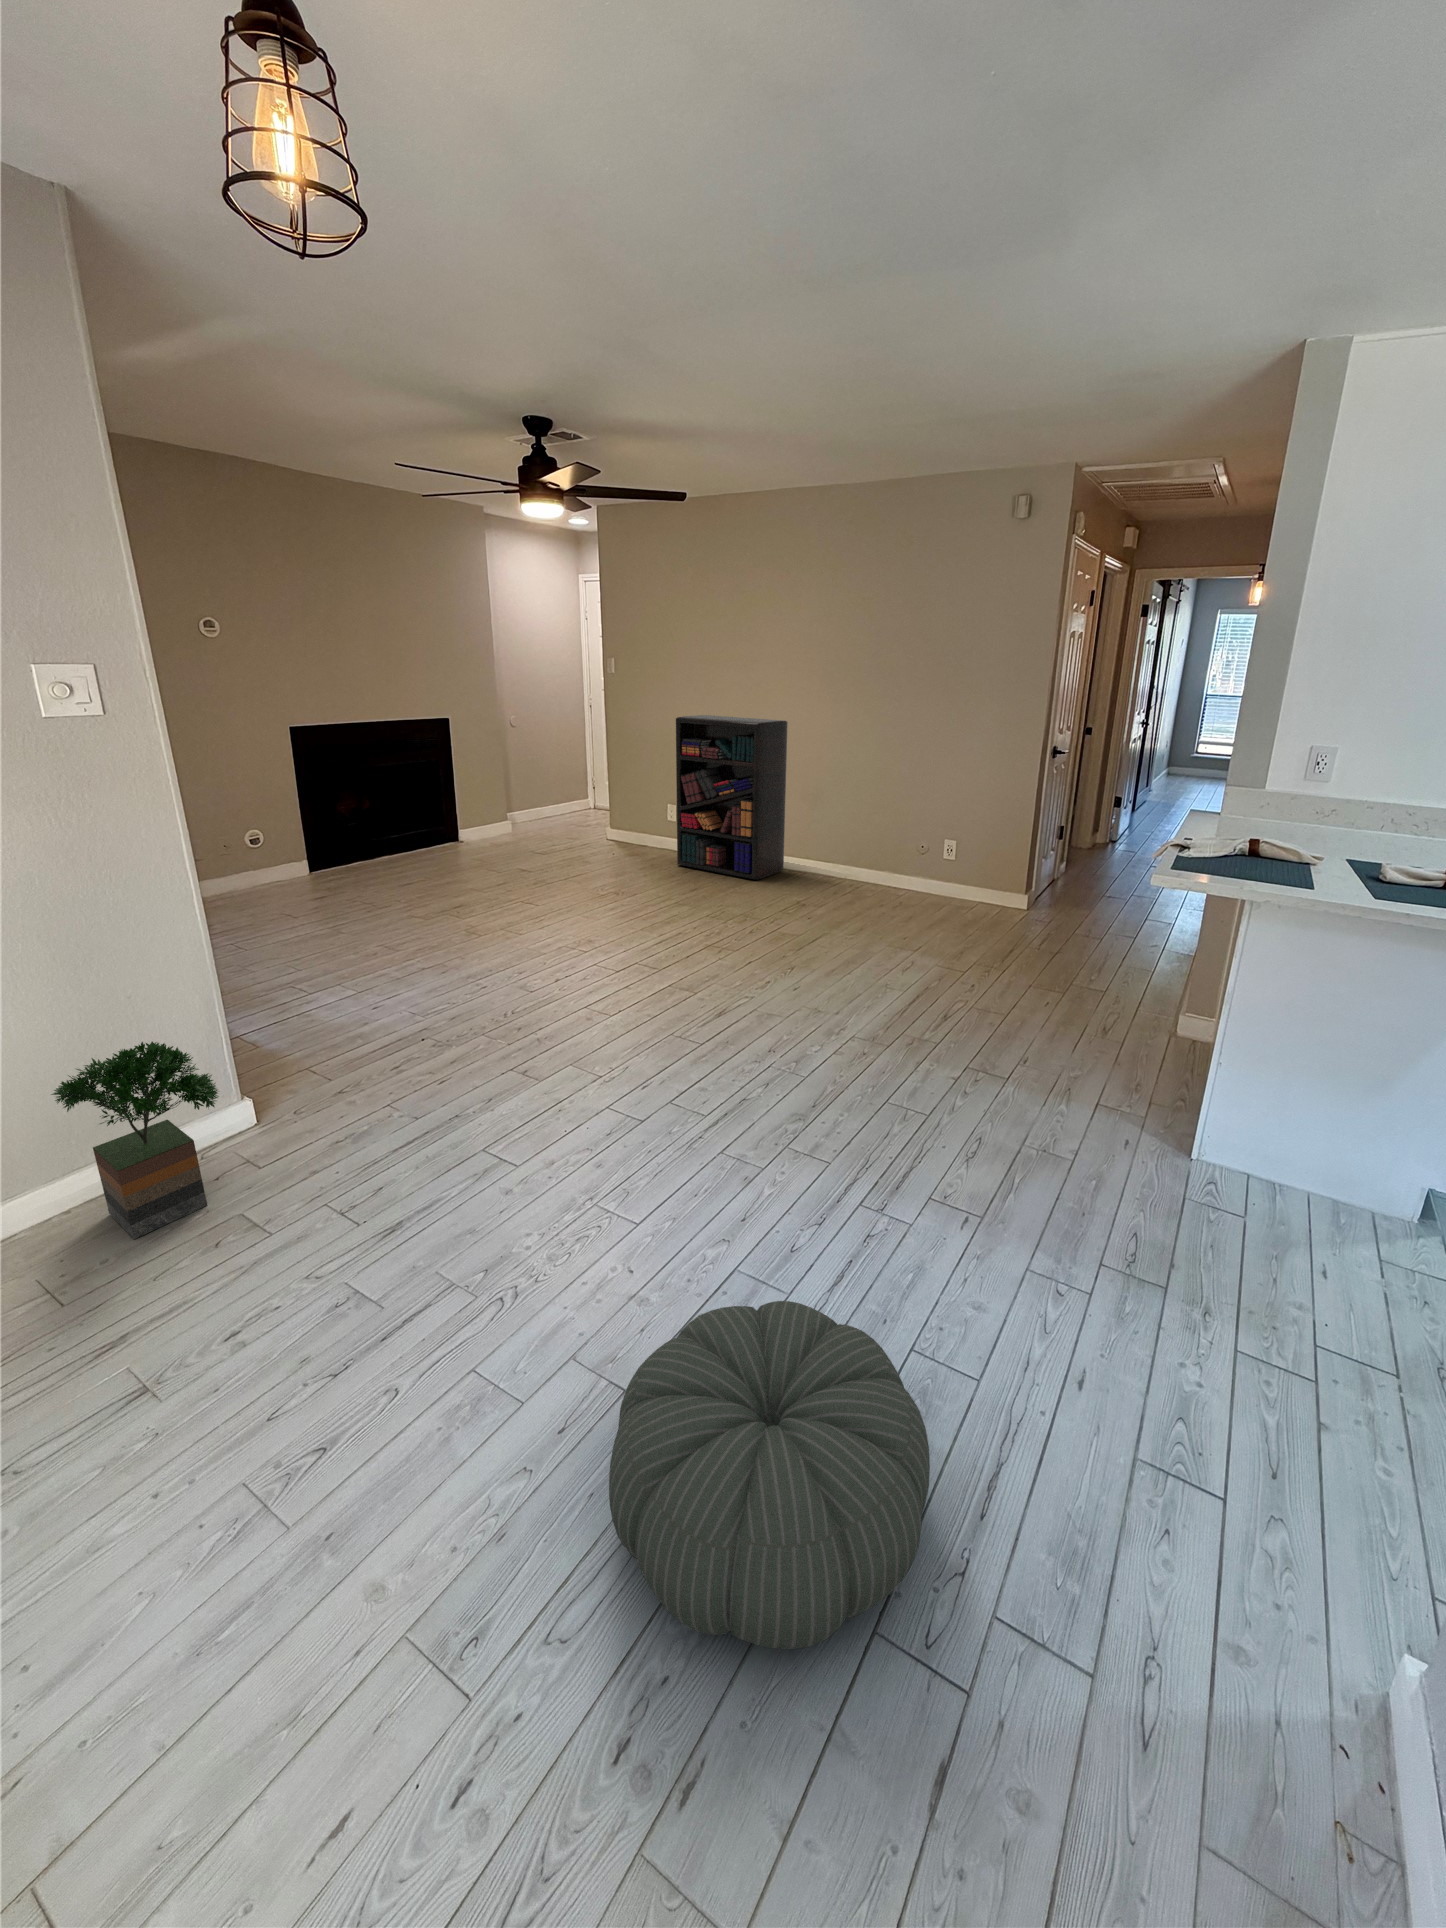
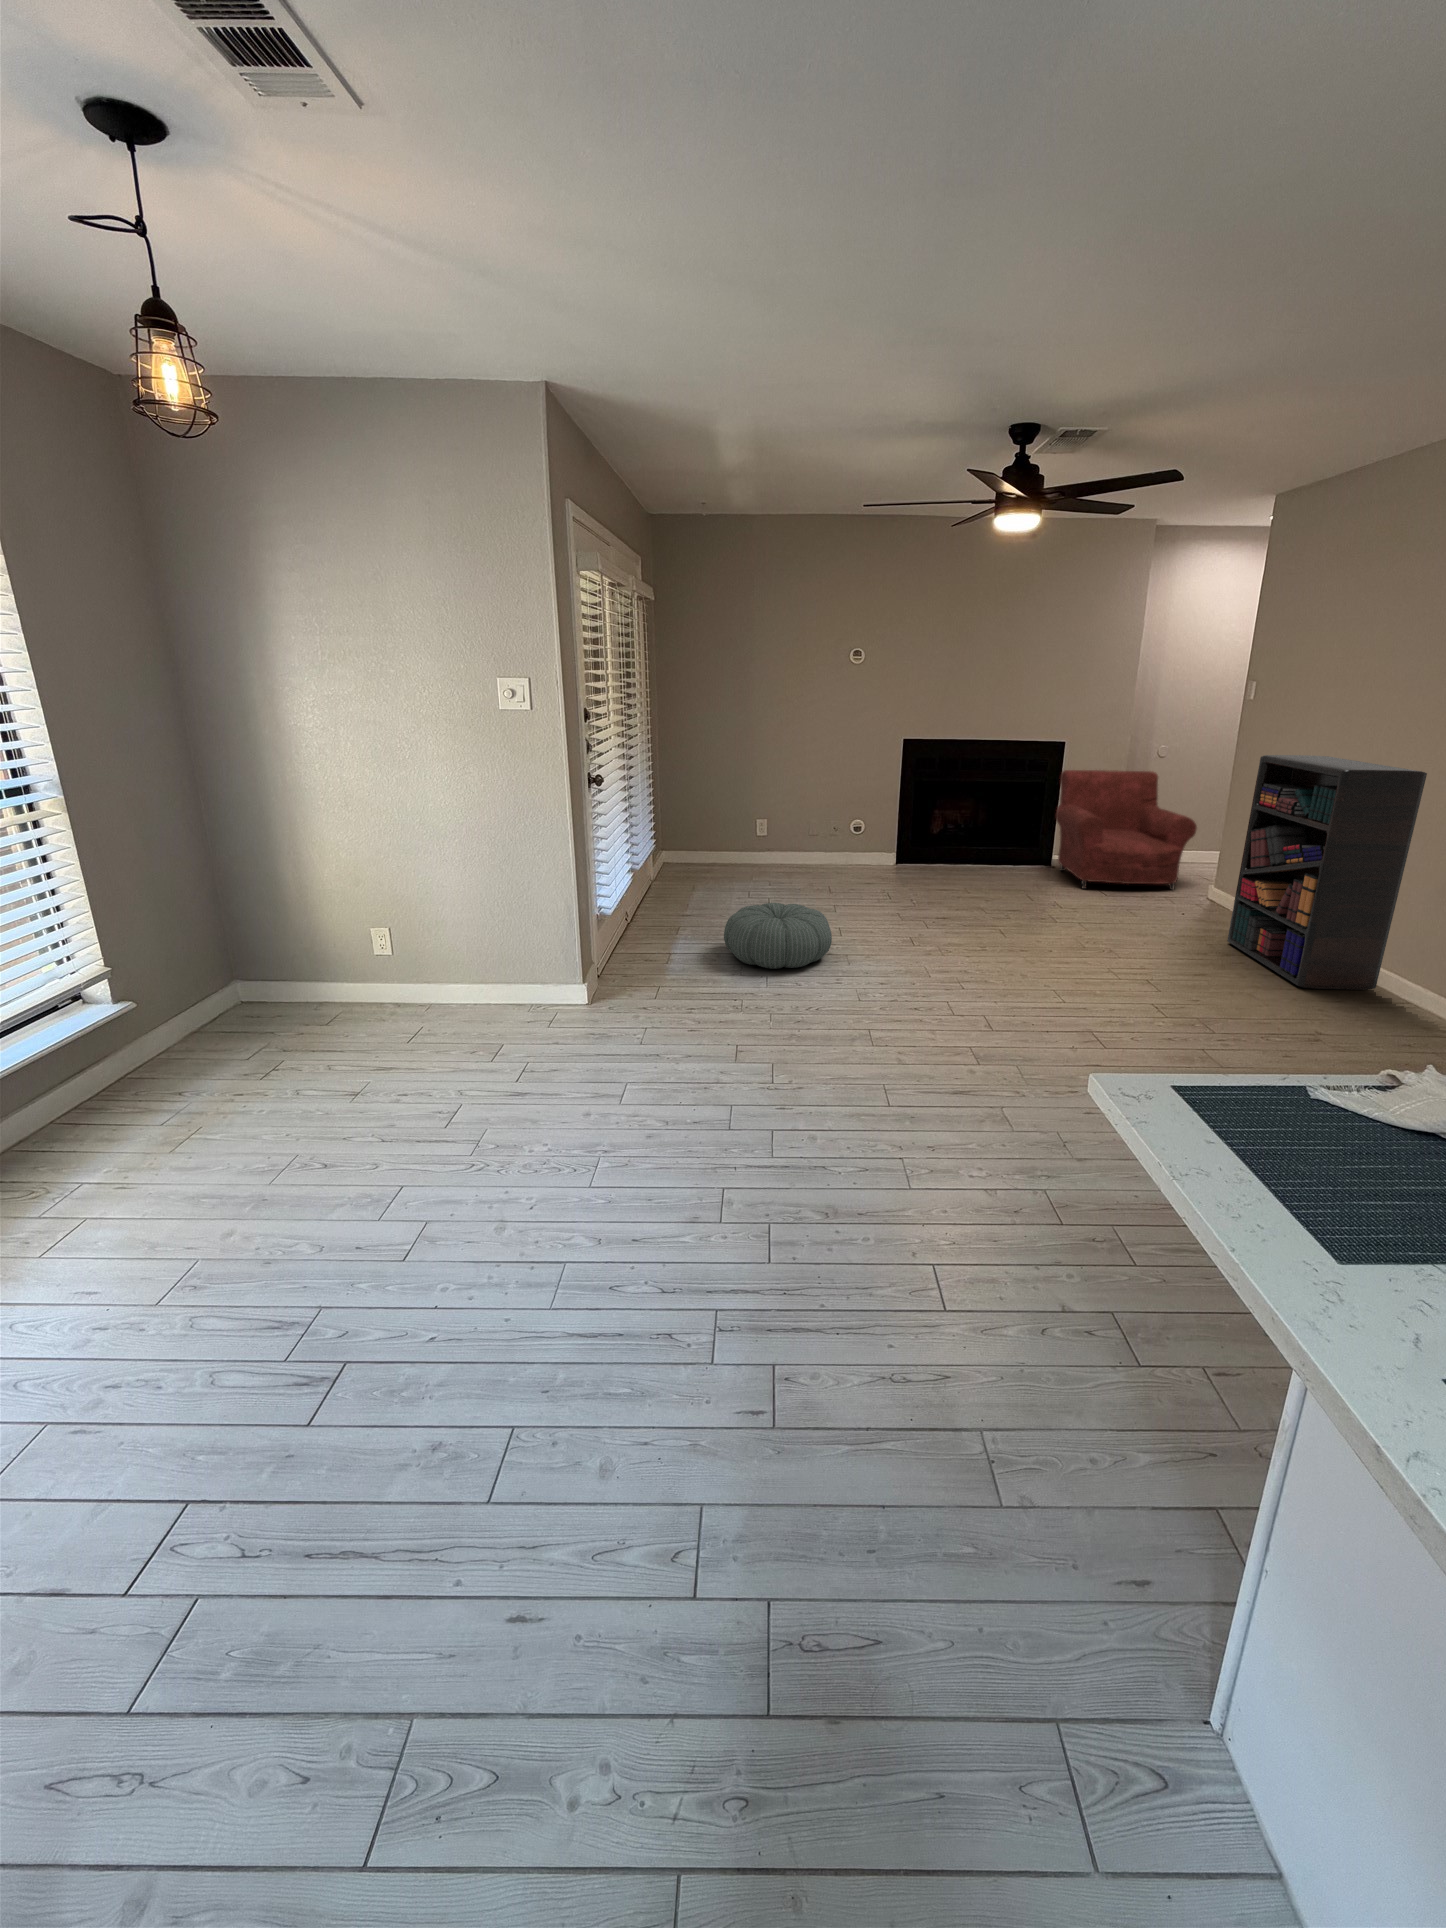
armchair: none [455,740,589,853] -> present [1056,770,1197,890]
potted tree: present [51,1042,219,1239] -> none [457,916,534,1032]
pouf: present [609,1301,930,1649] -> present [724,903,832,969]

